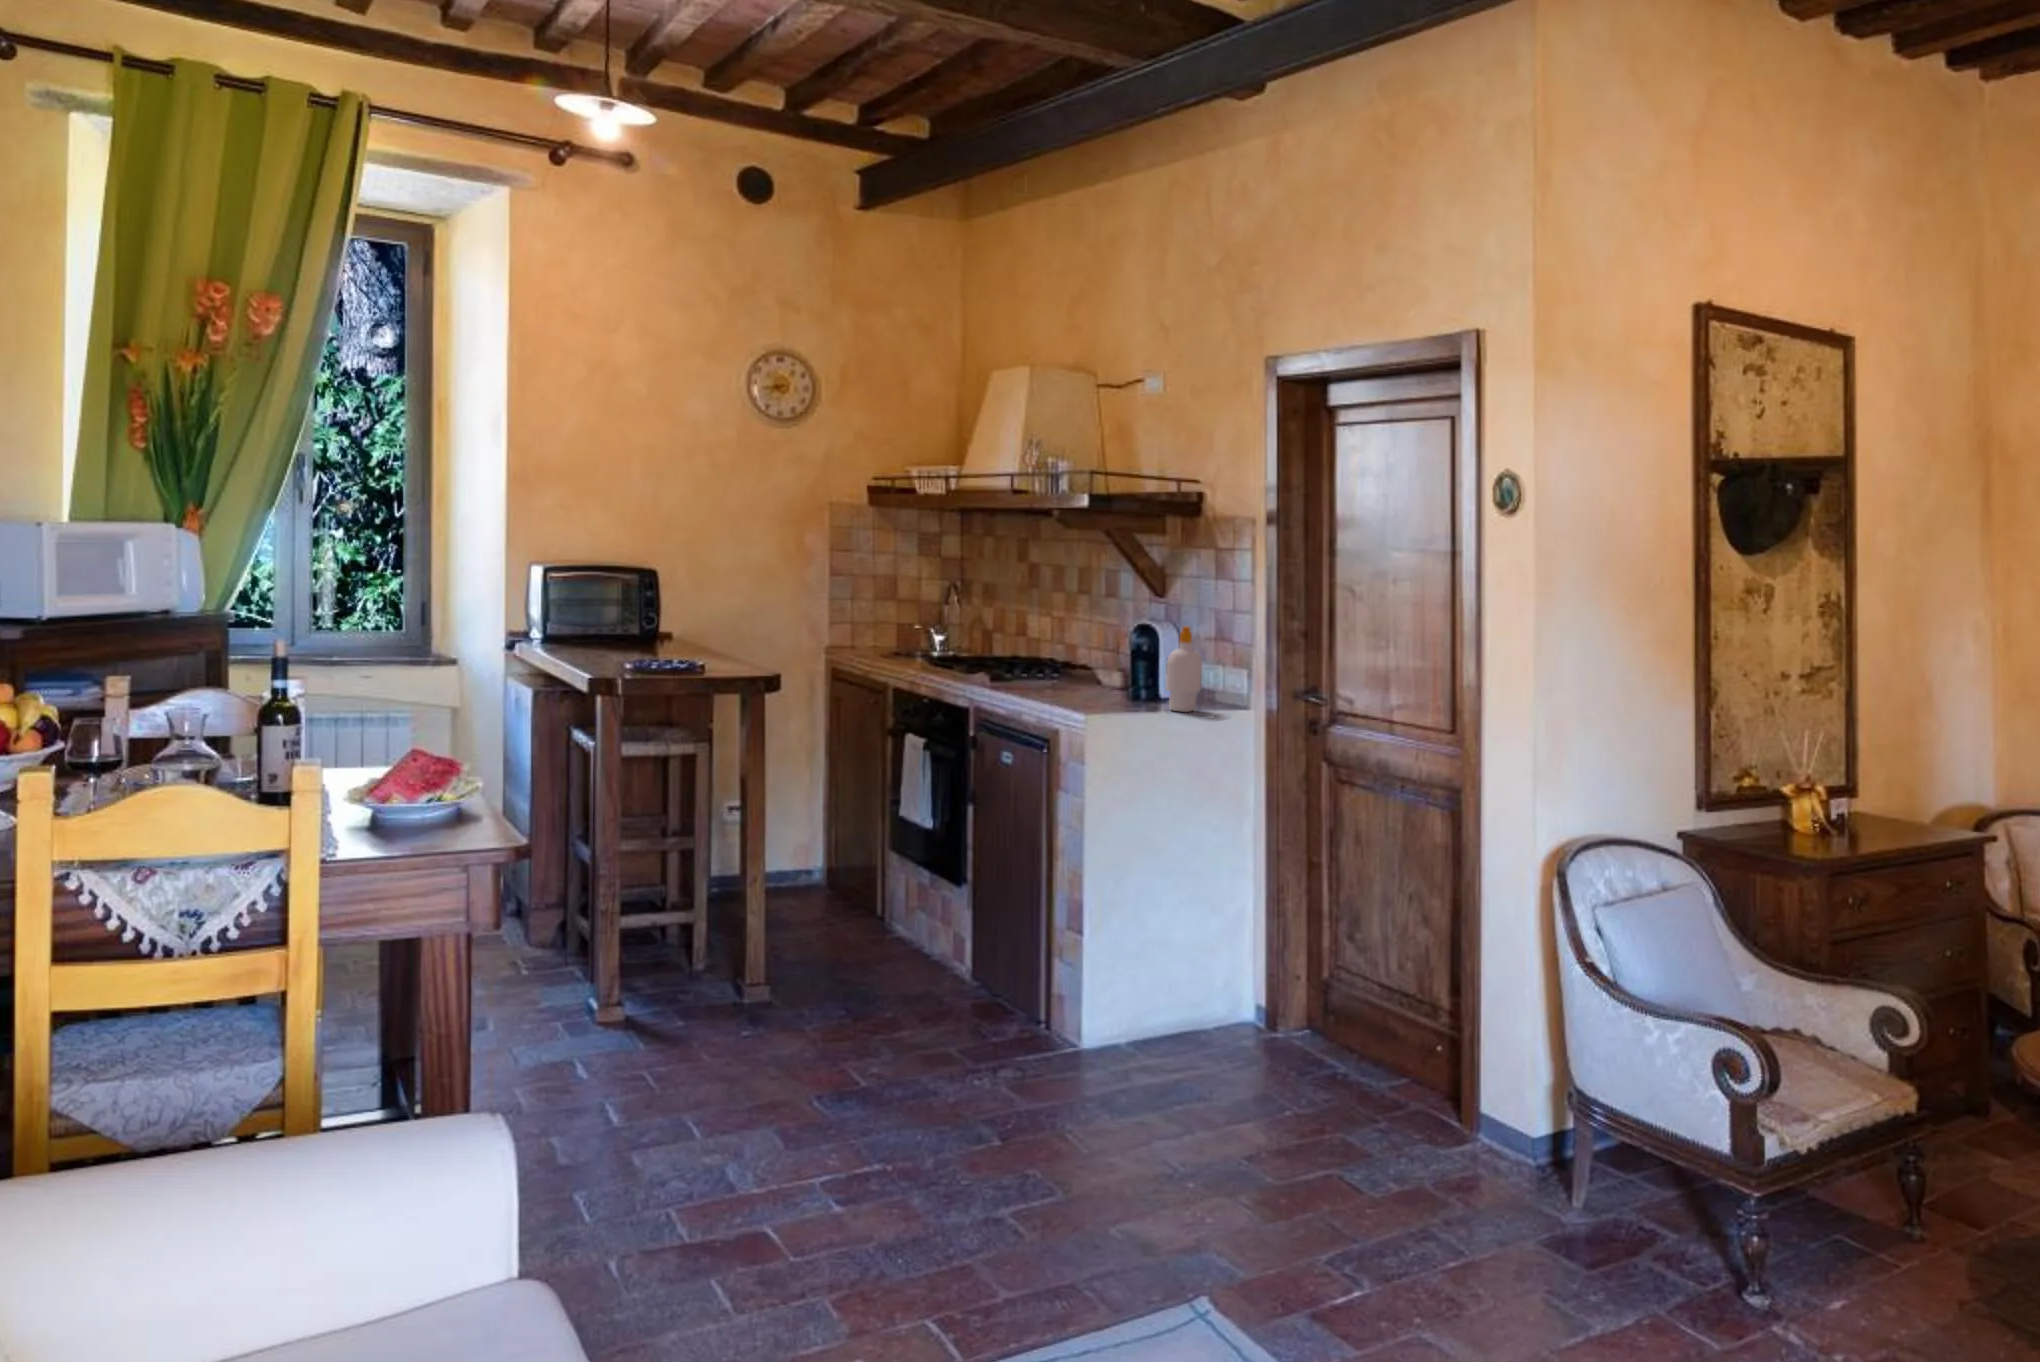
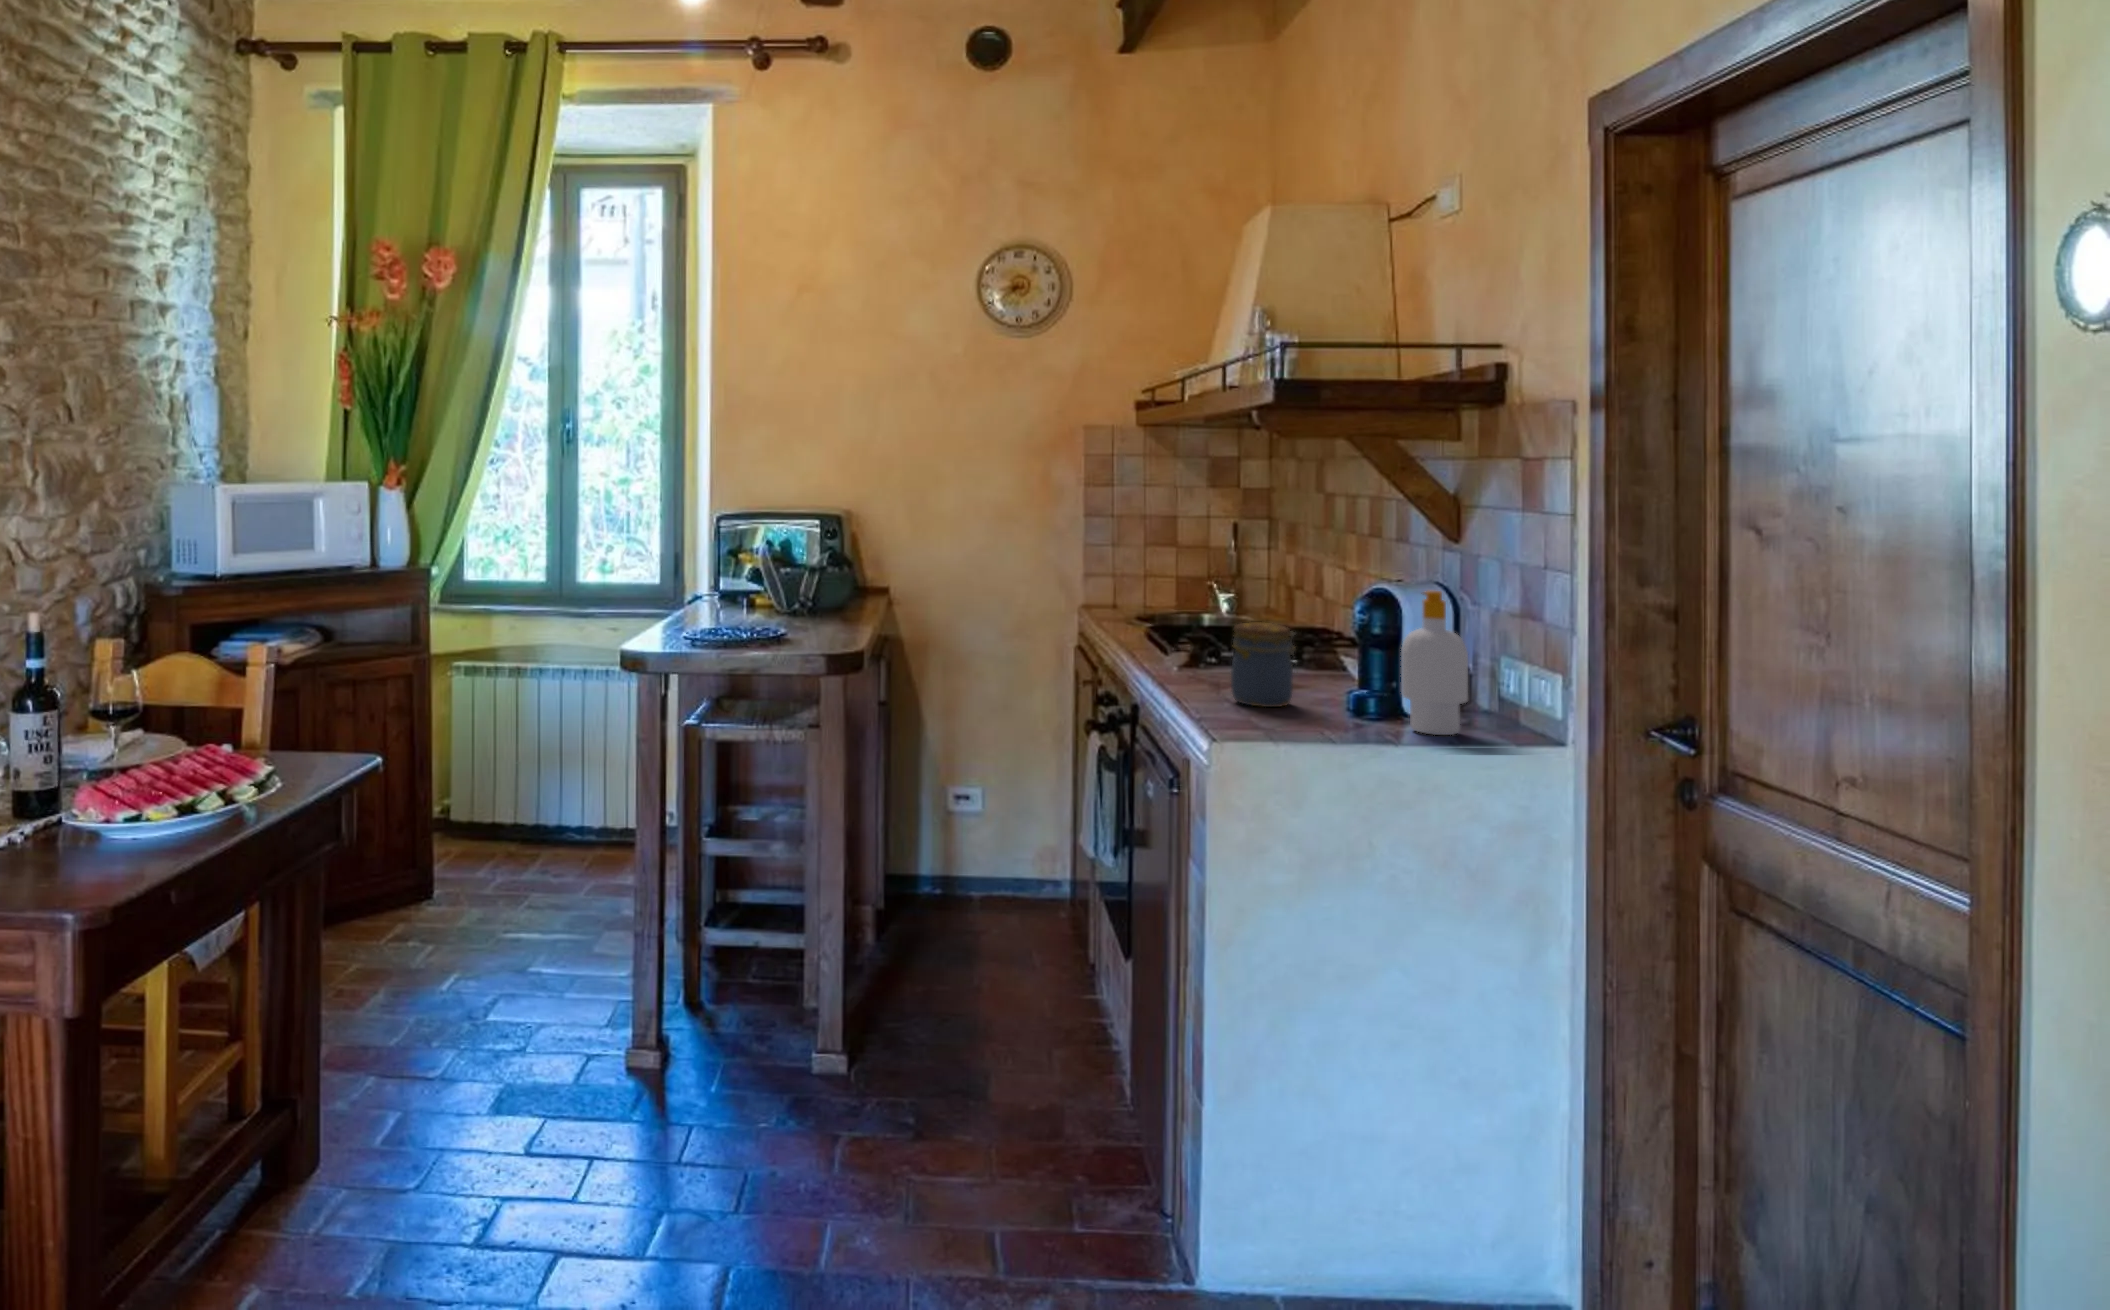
jar: none [1053,651,1090,704] -> present [1231,622,1296,707]

